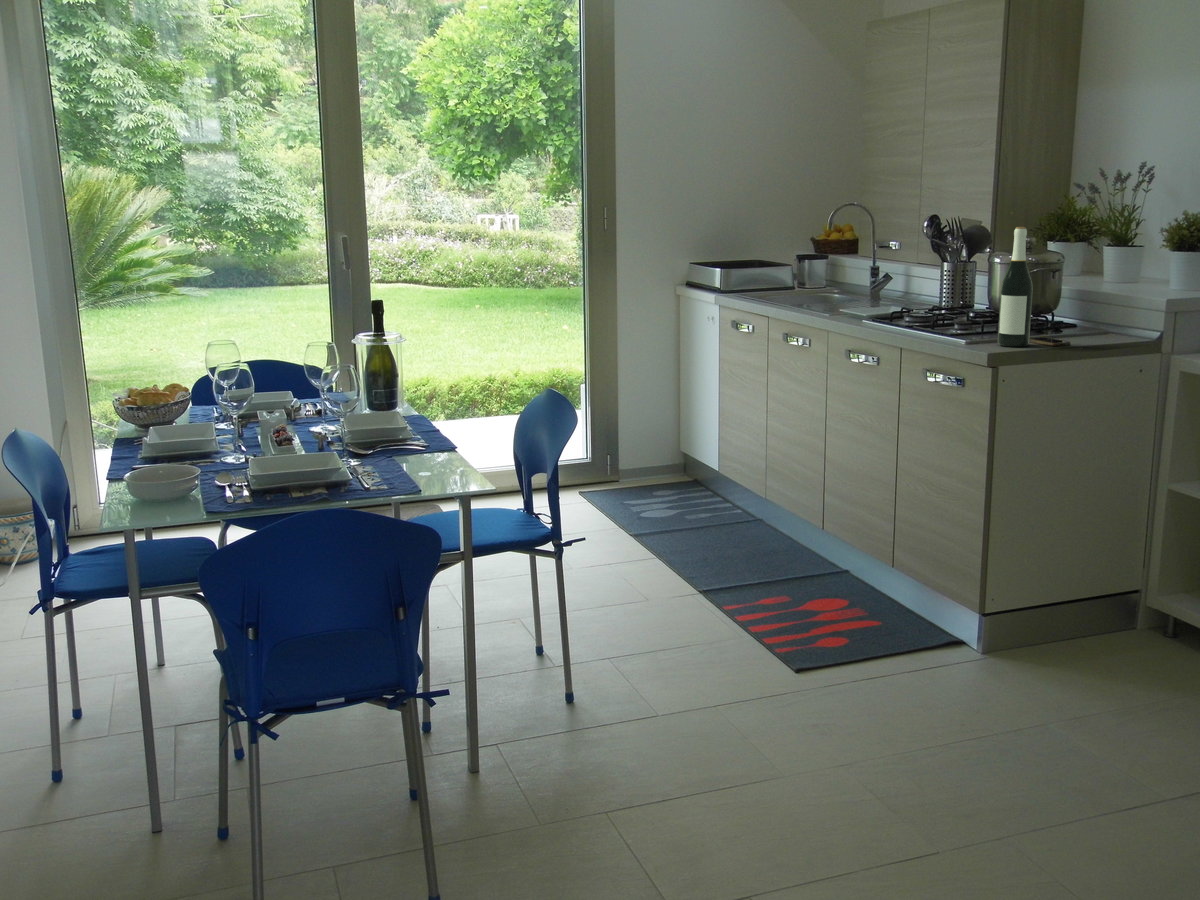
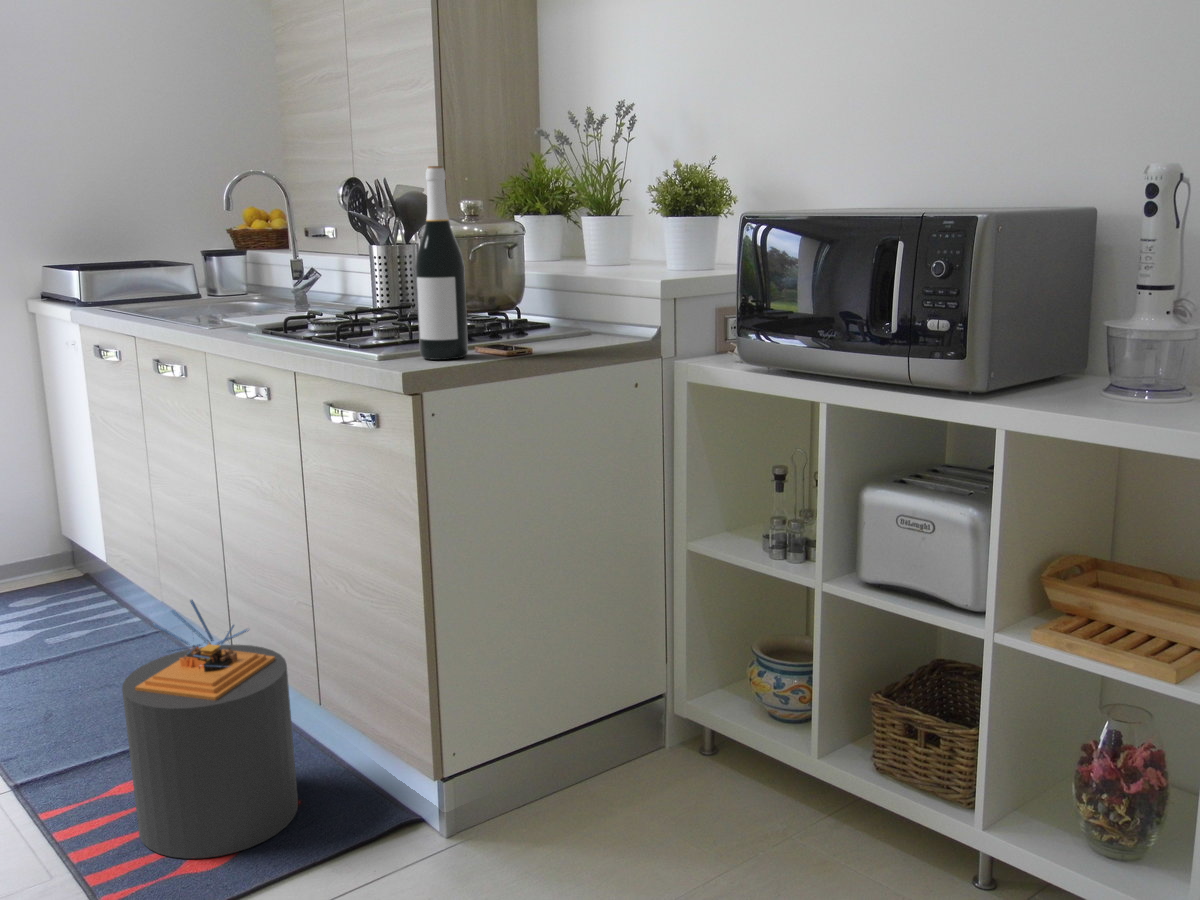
trash can: none [783,481,883,639] -> present [122,600,298,859]

